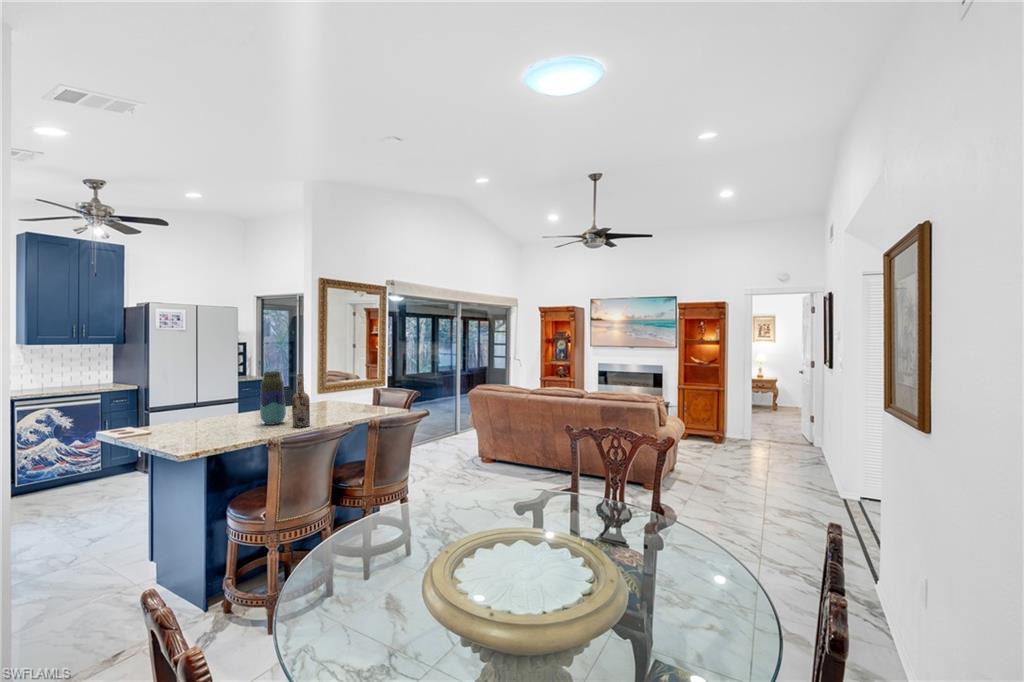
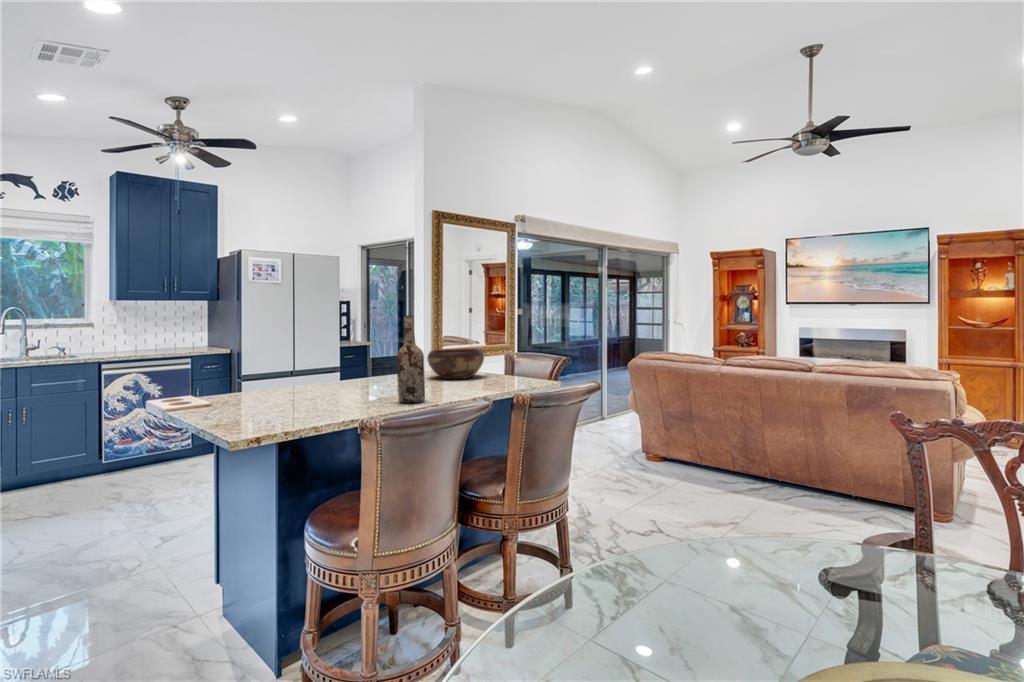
vase: present [260,371,286,425] -> none [351,313,388,397]
decorative bowl: none [313,389,353,410] -> present [427,349,484,379]

